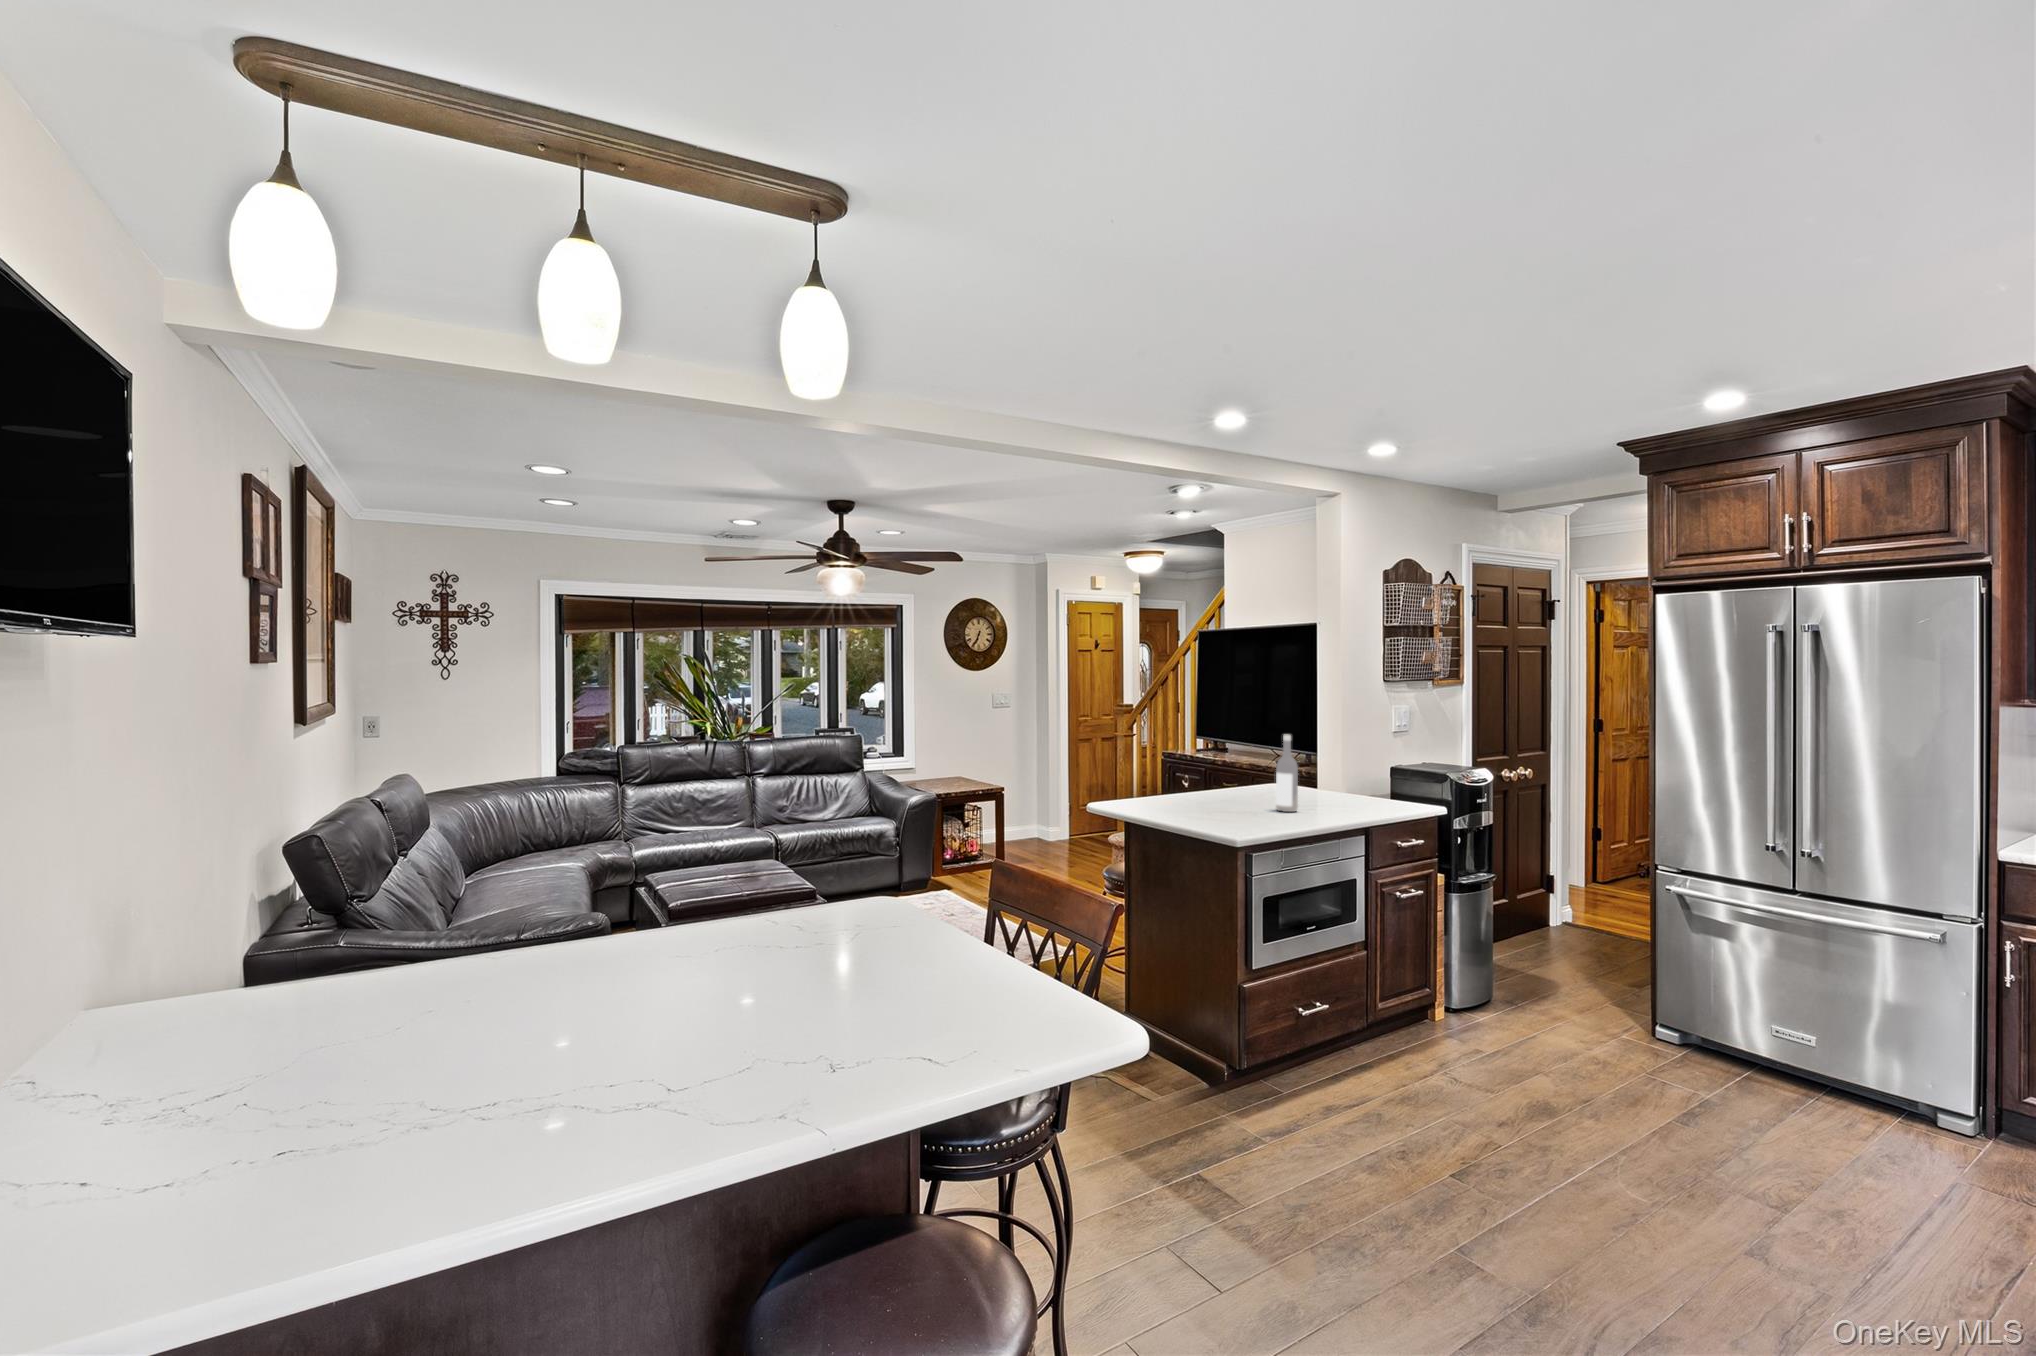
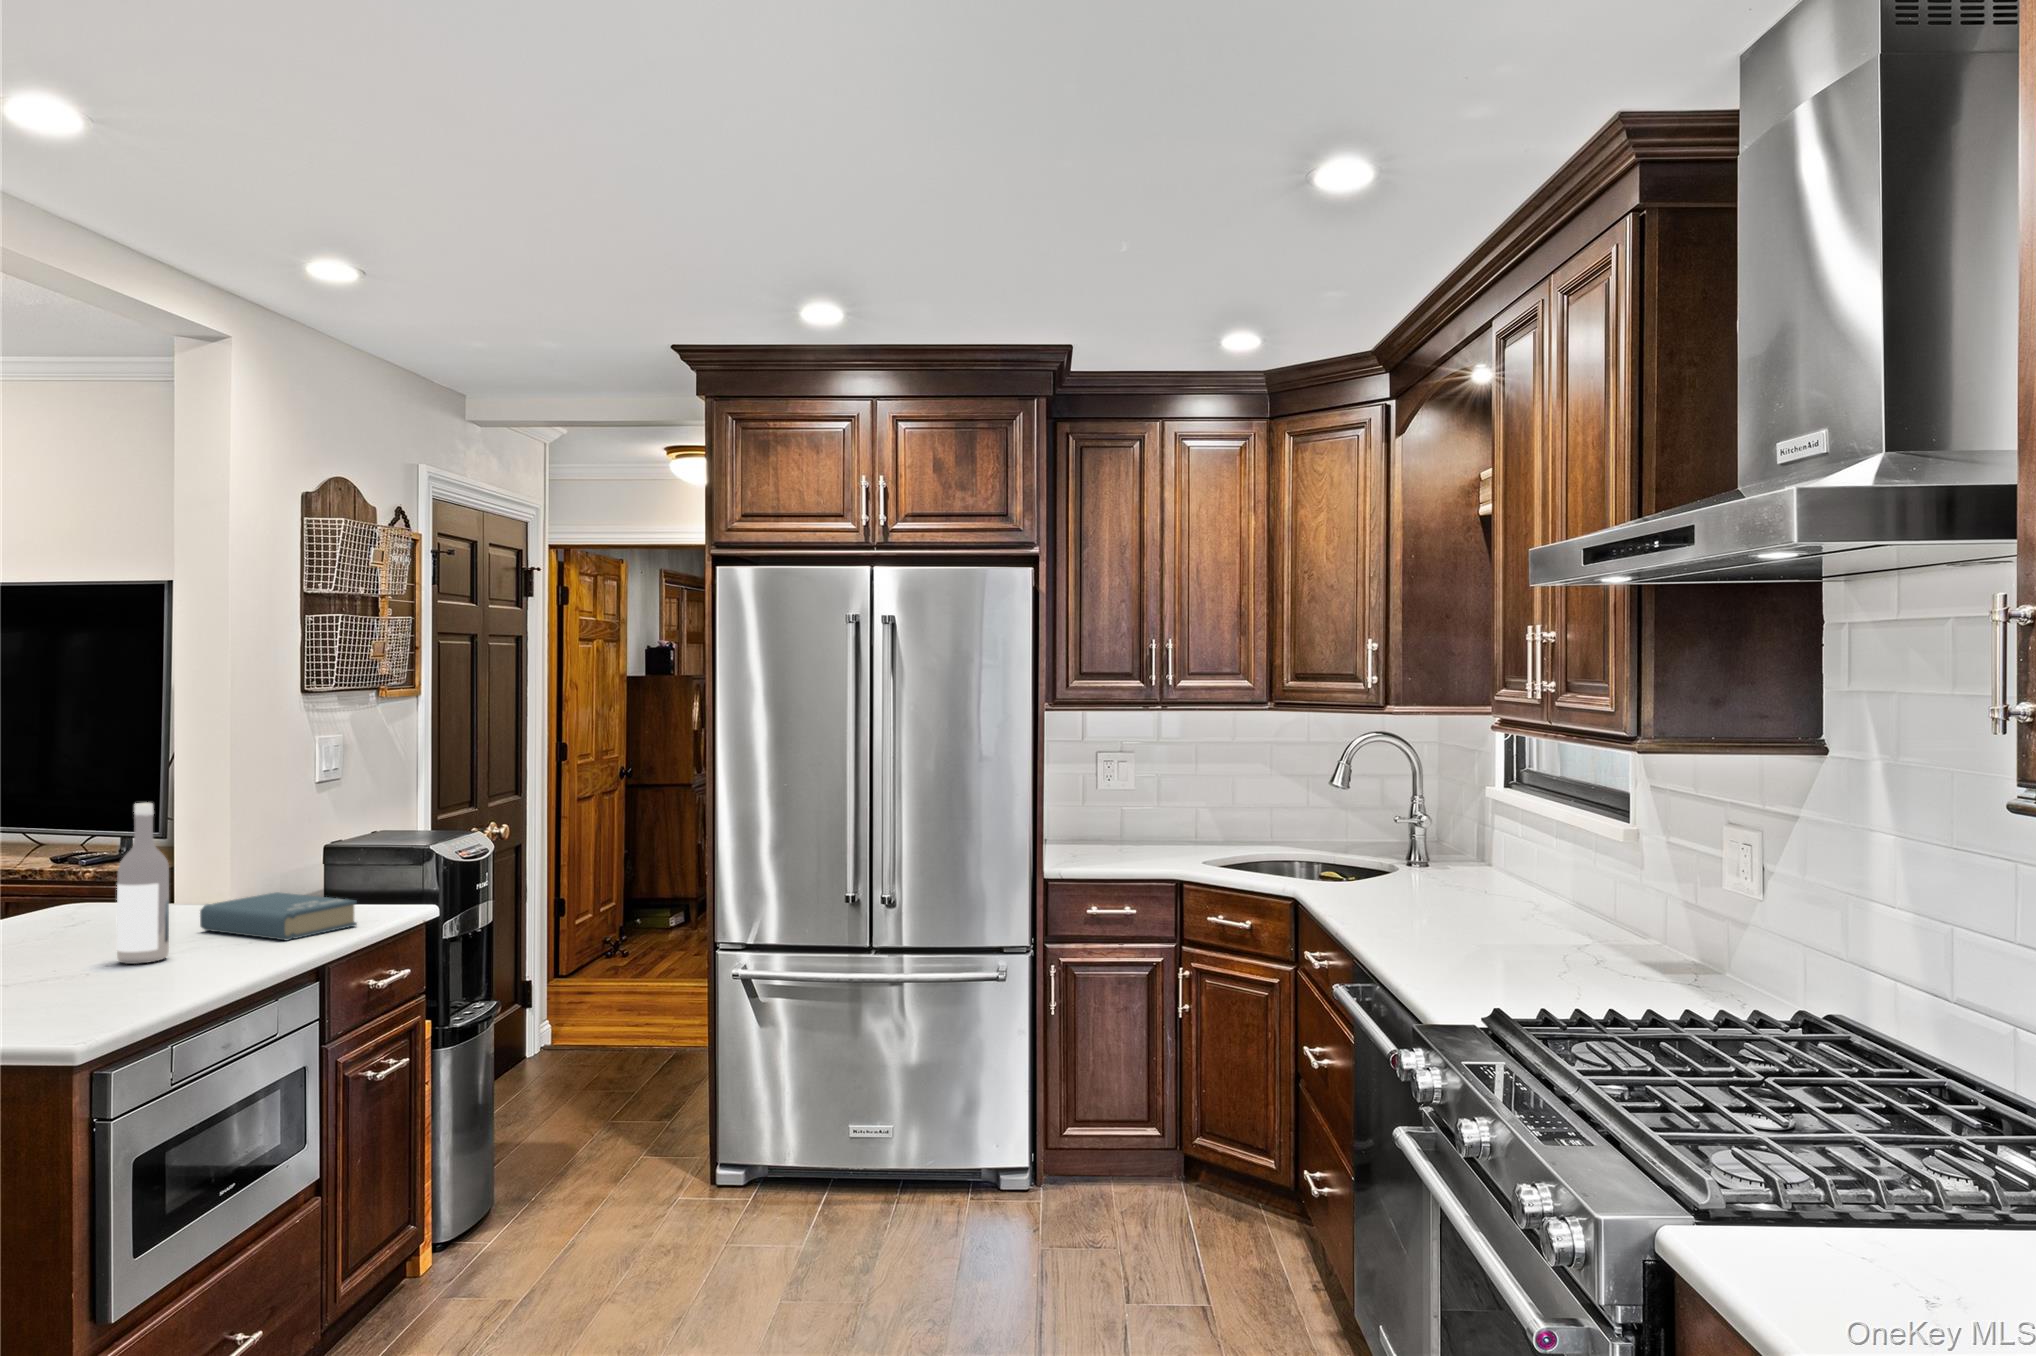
book: none [1319,789,1393,813] -> present [200,892,357,940]

